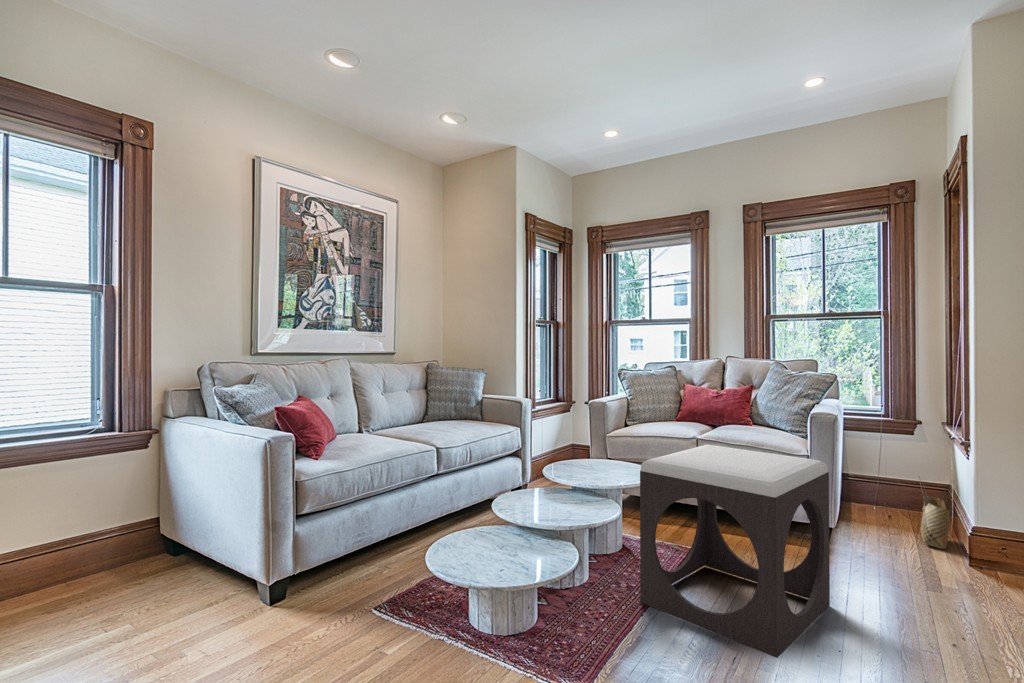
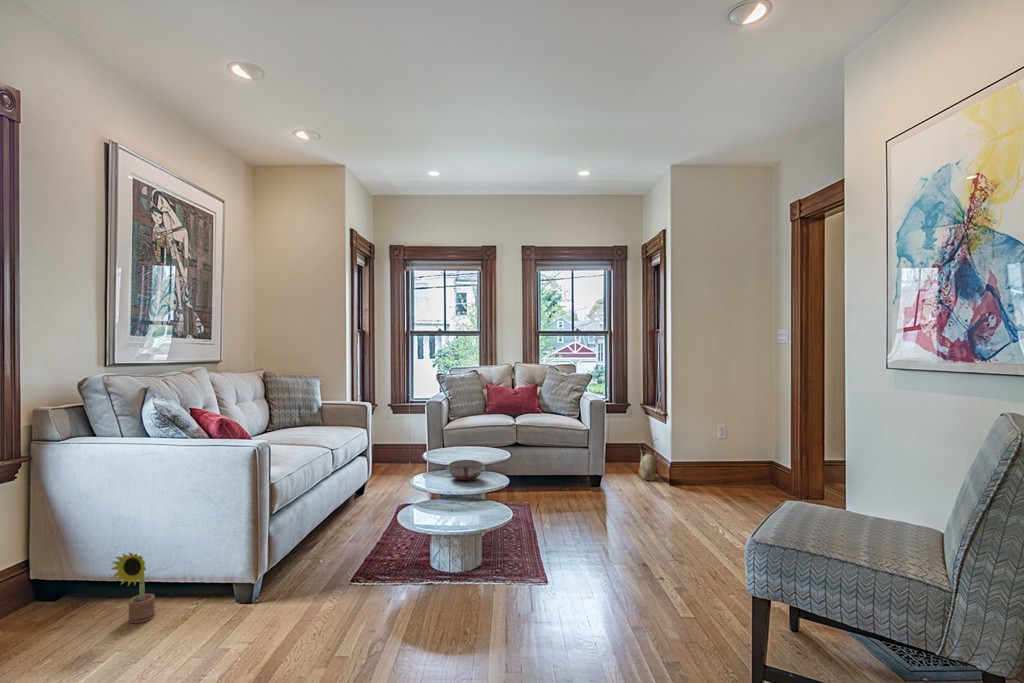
footstool: present [640,445,830,658] -> none [531,426,627,545]
ceramic bowl: none [537,478,580,506] -> present [449,460,482,480]
decorative plant: none [163,528,202,597] -> present [111,552,155,623]

